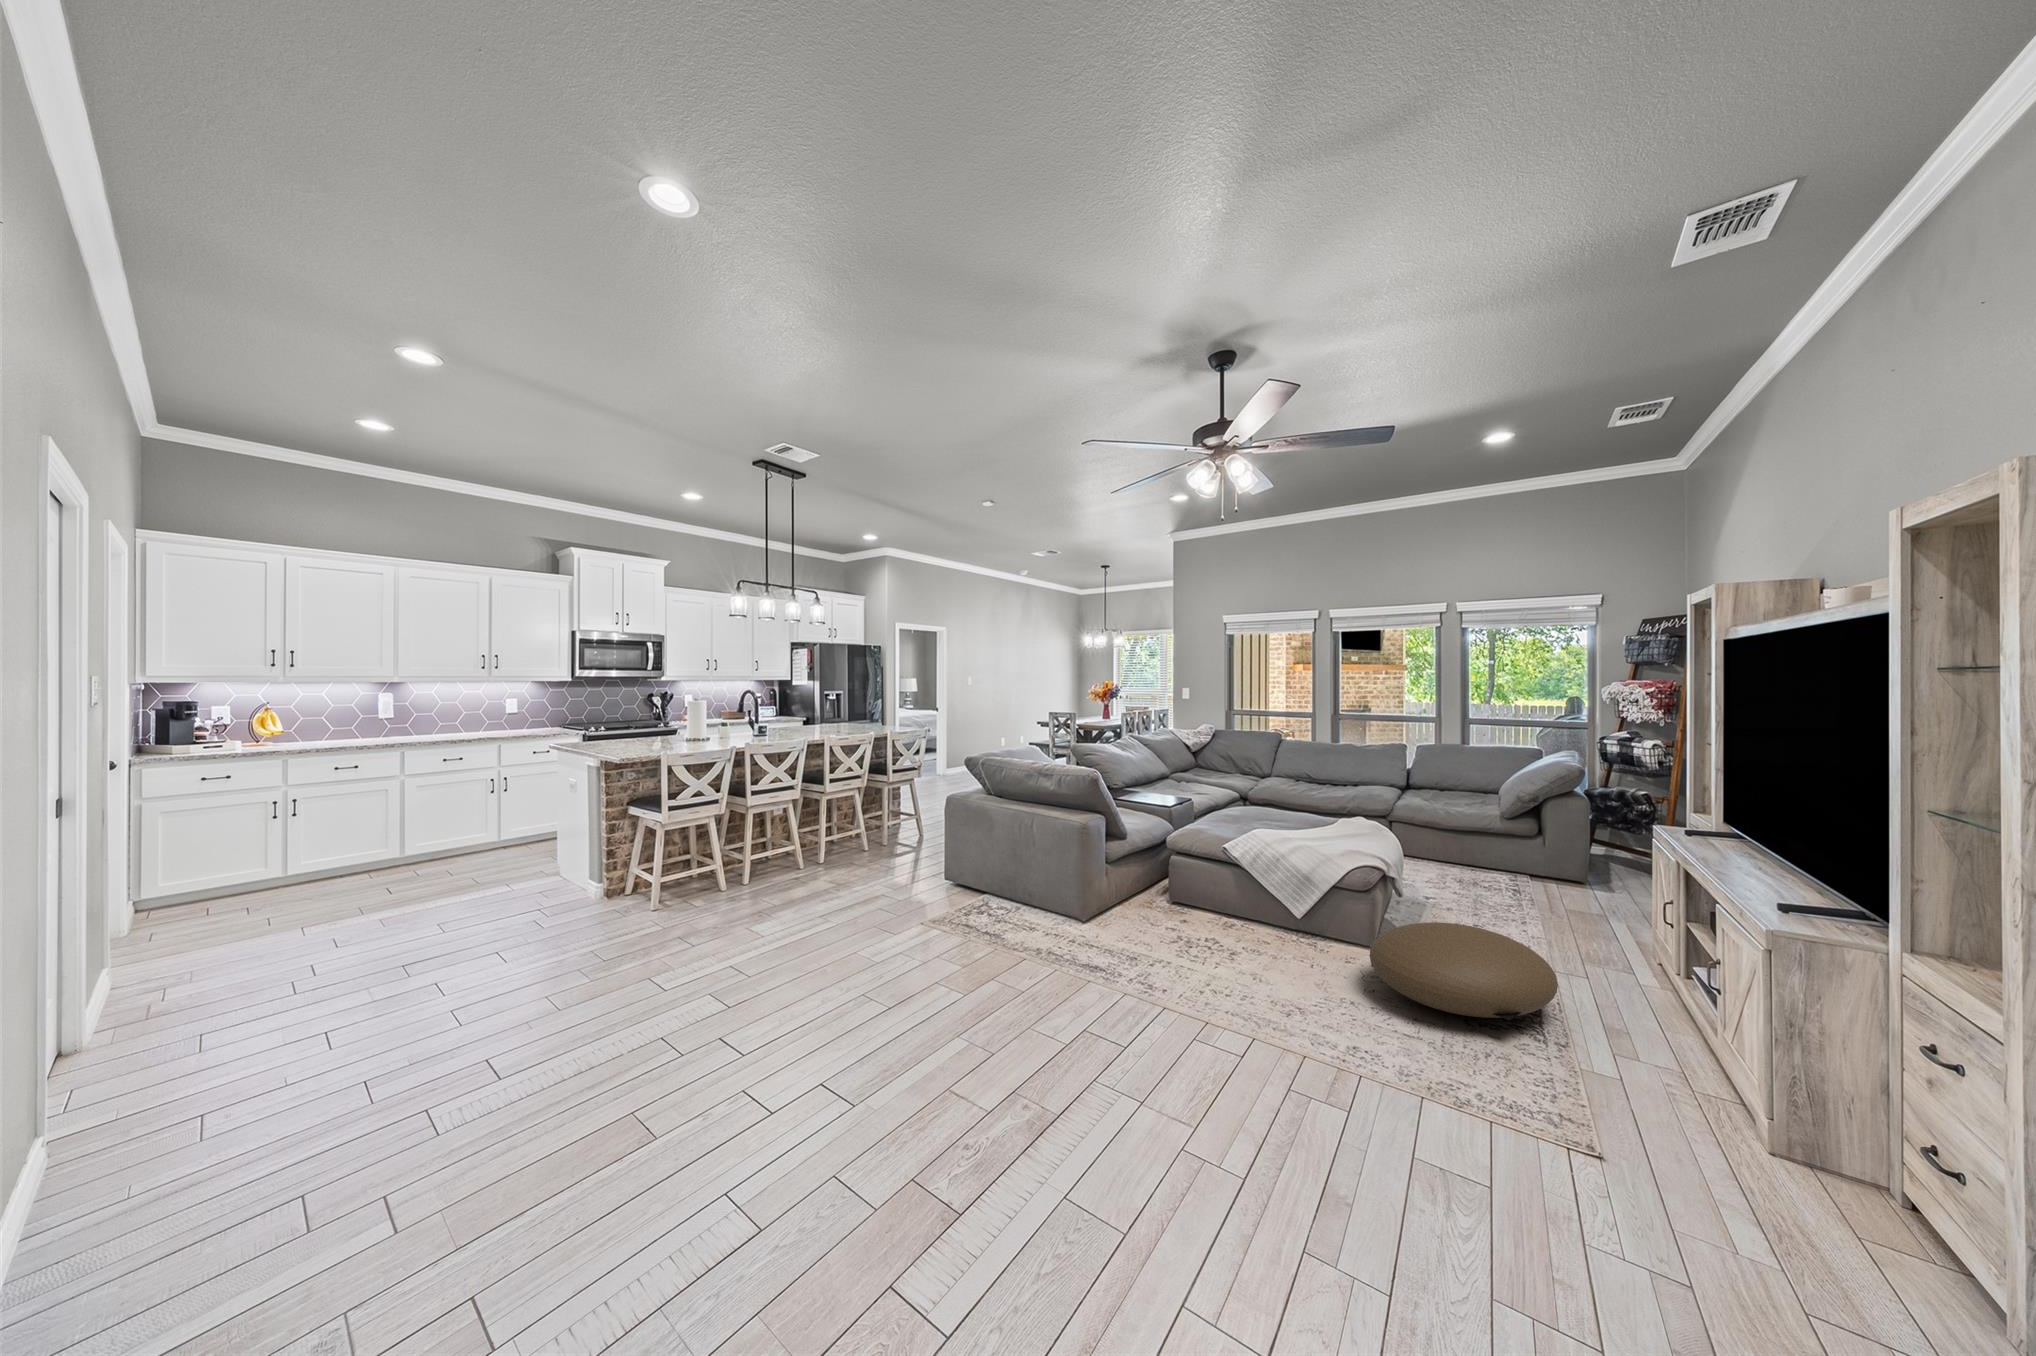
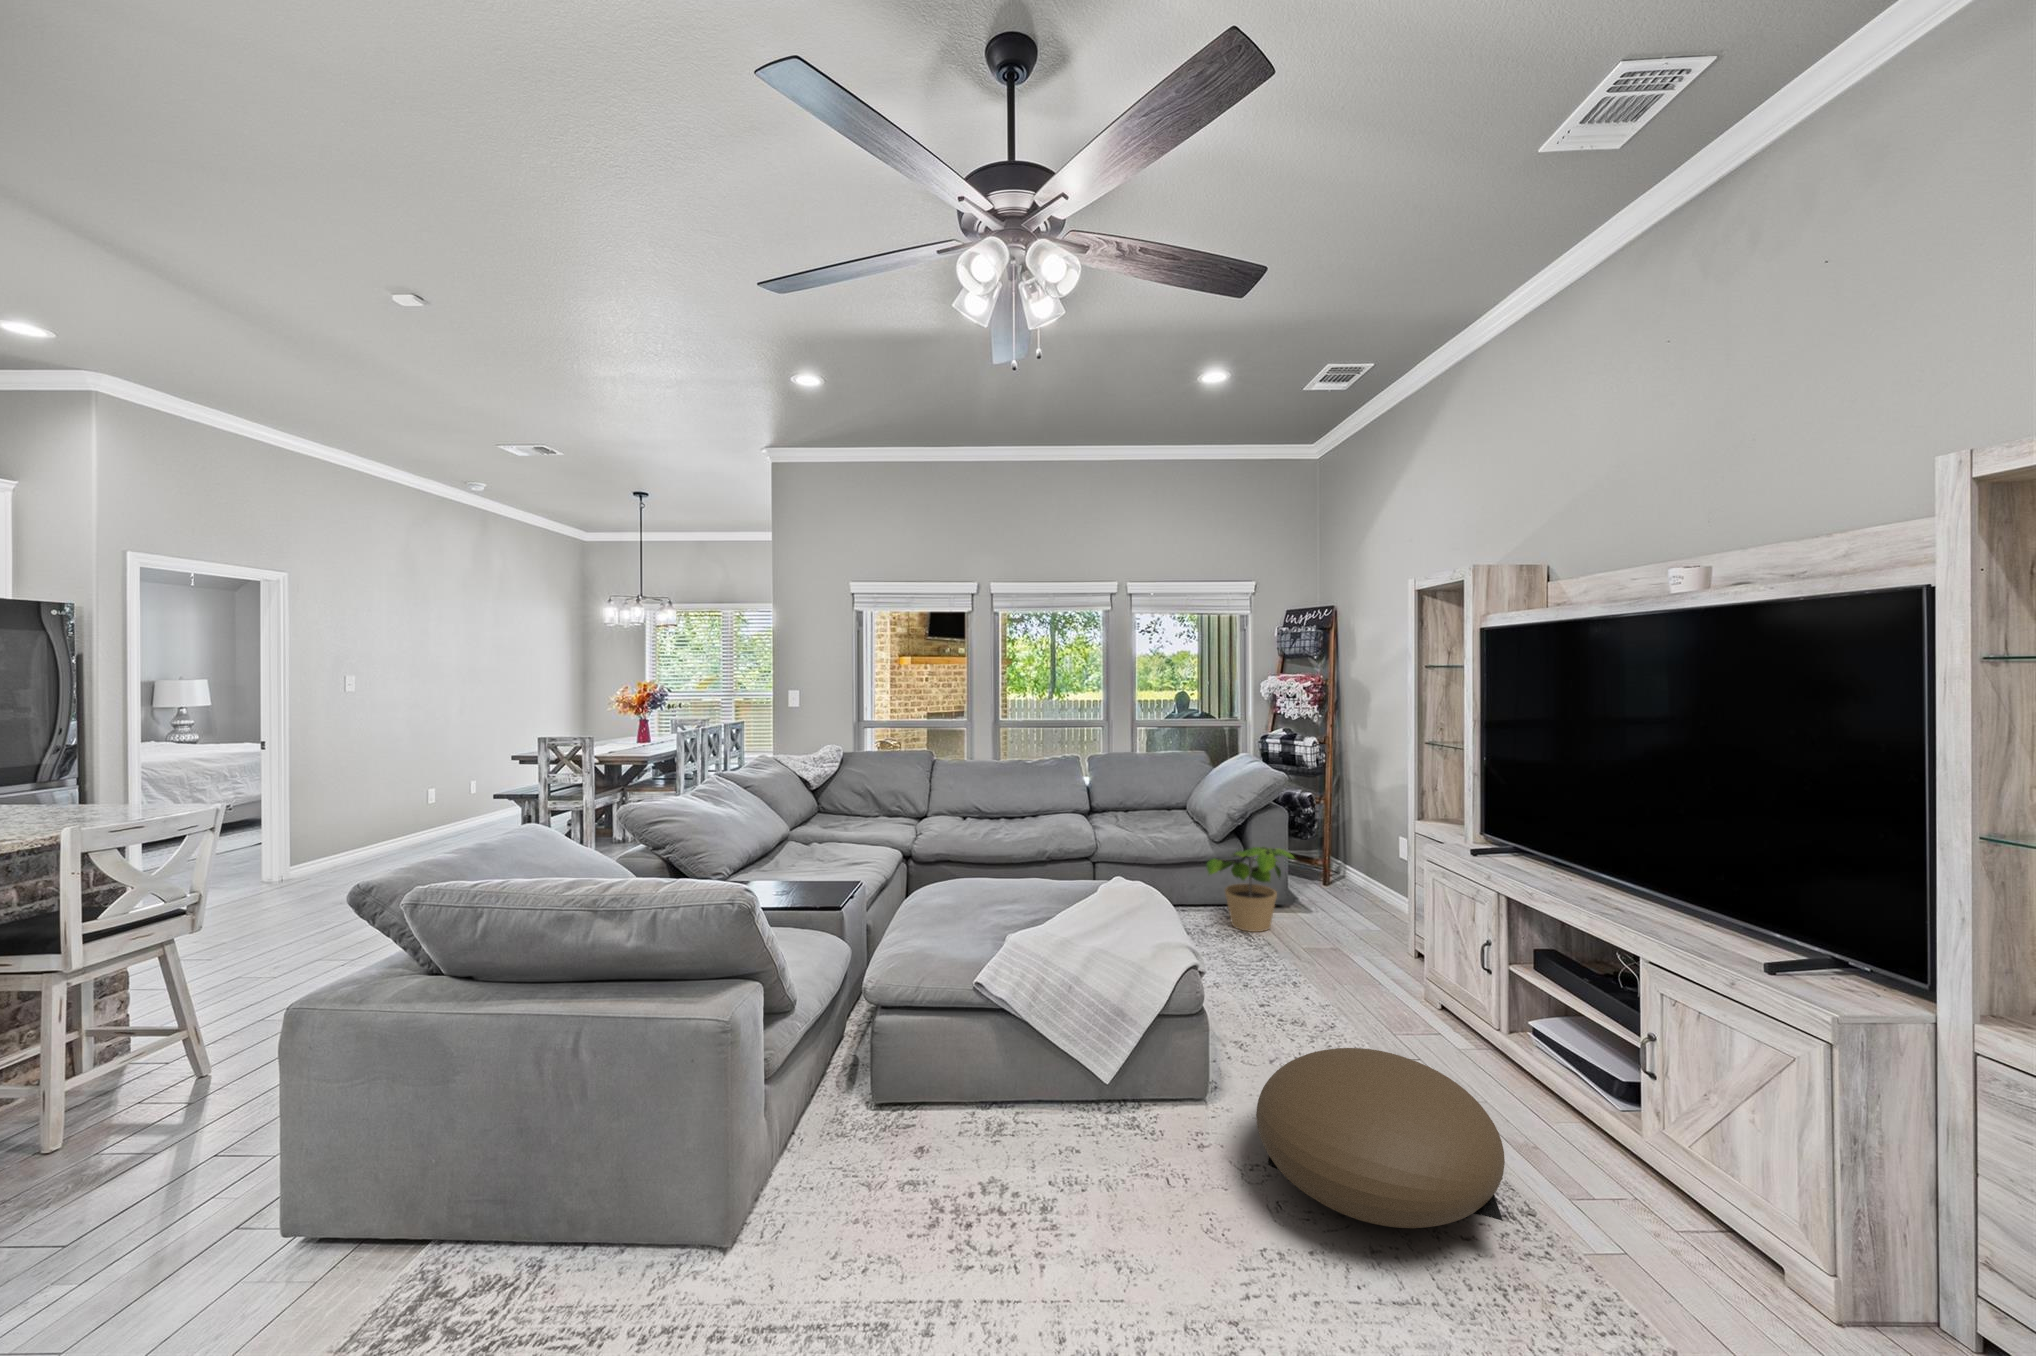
potted plant: none [1482,818,1563,894] -> present [1206,847,1294,932]

